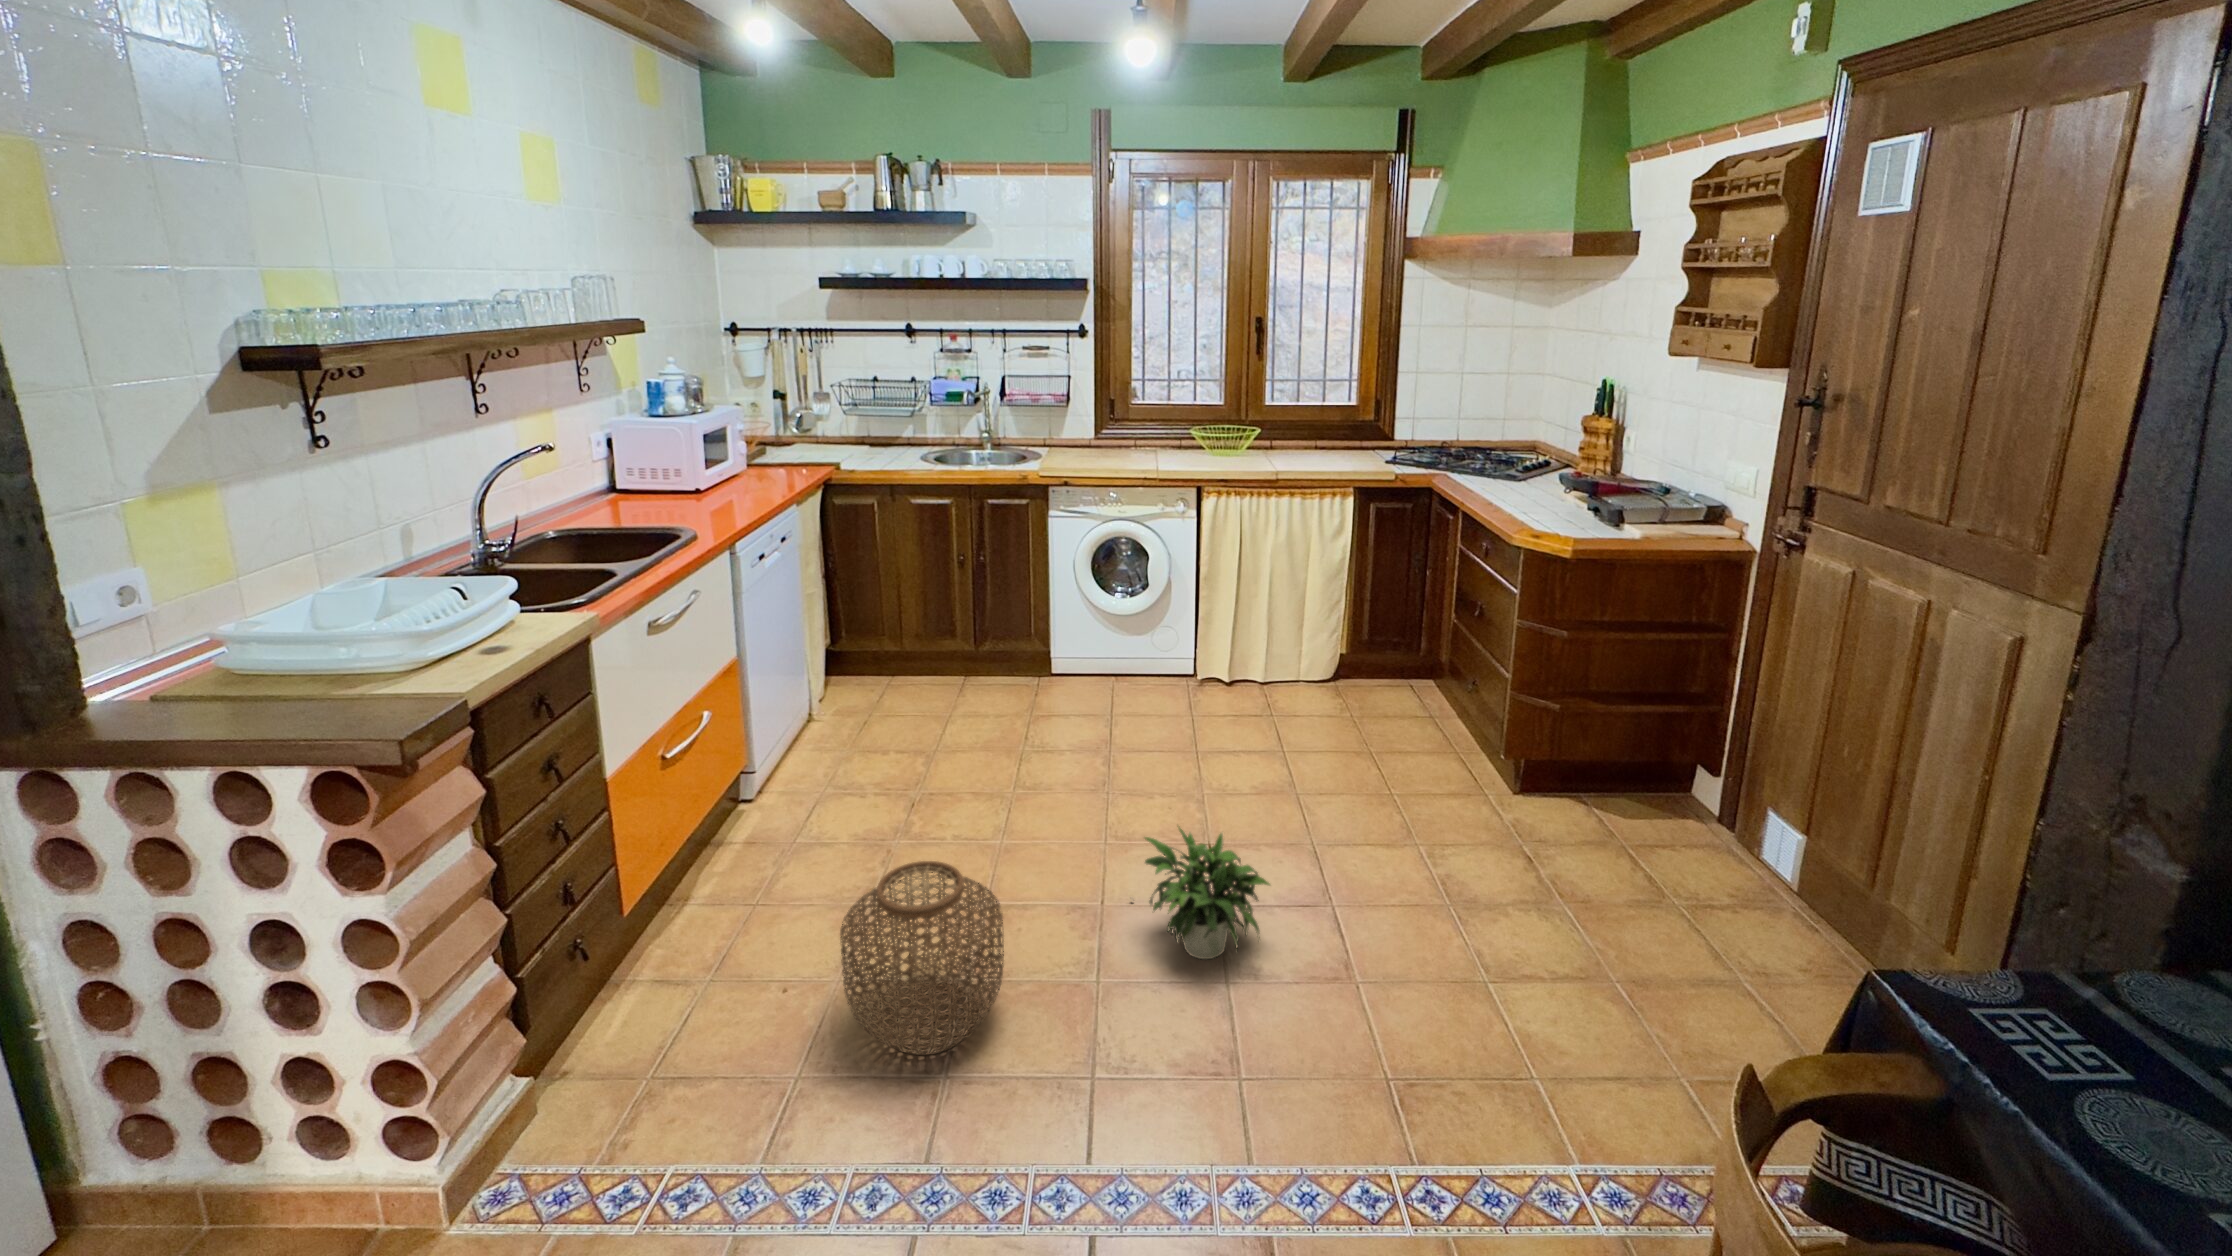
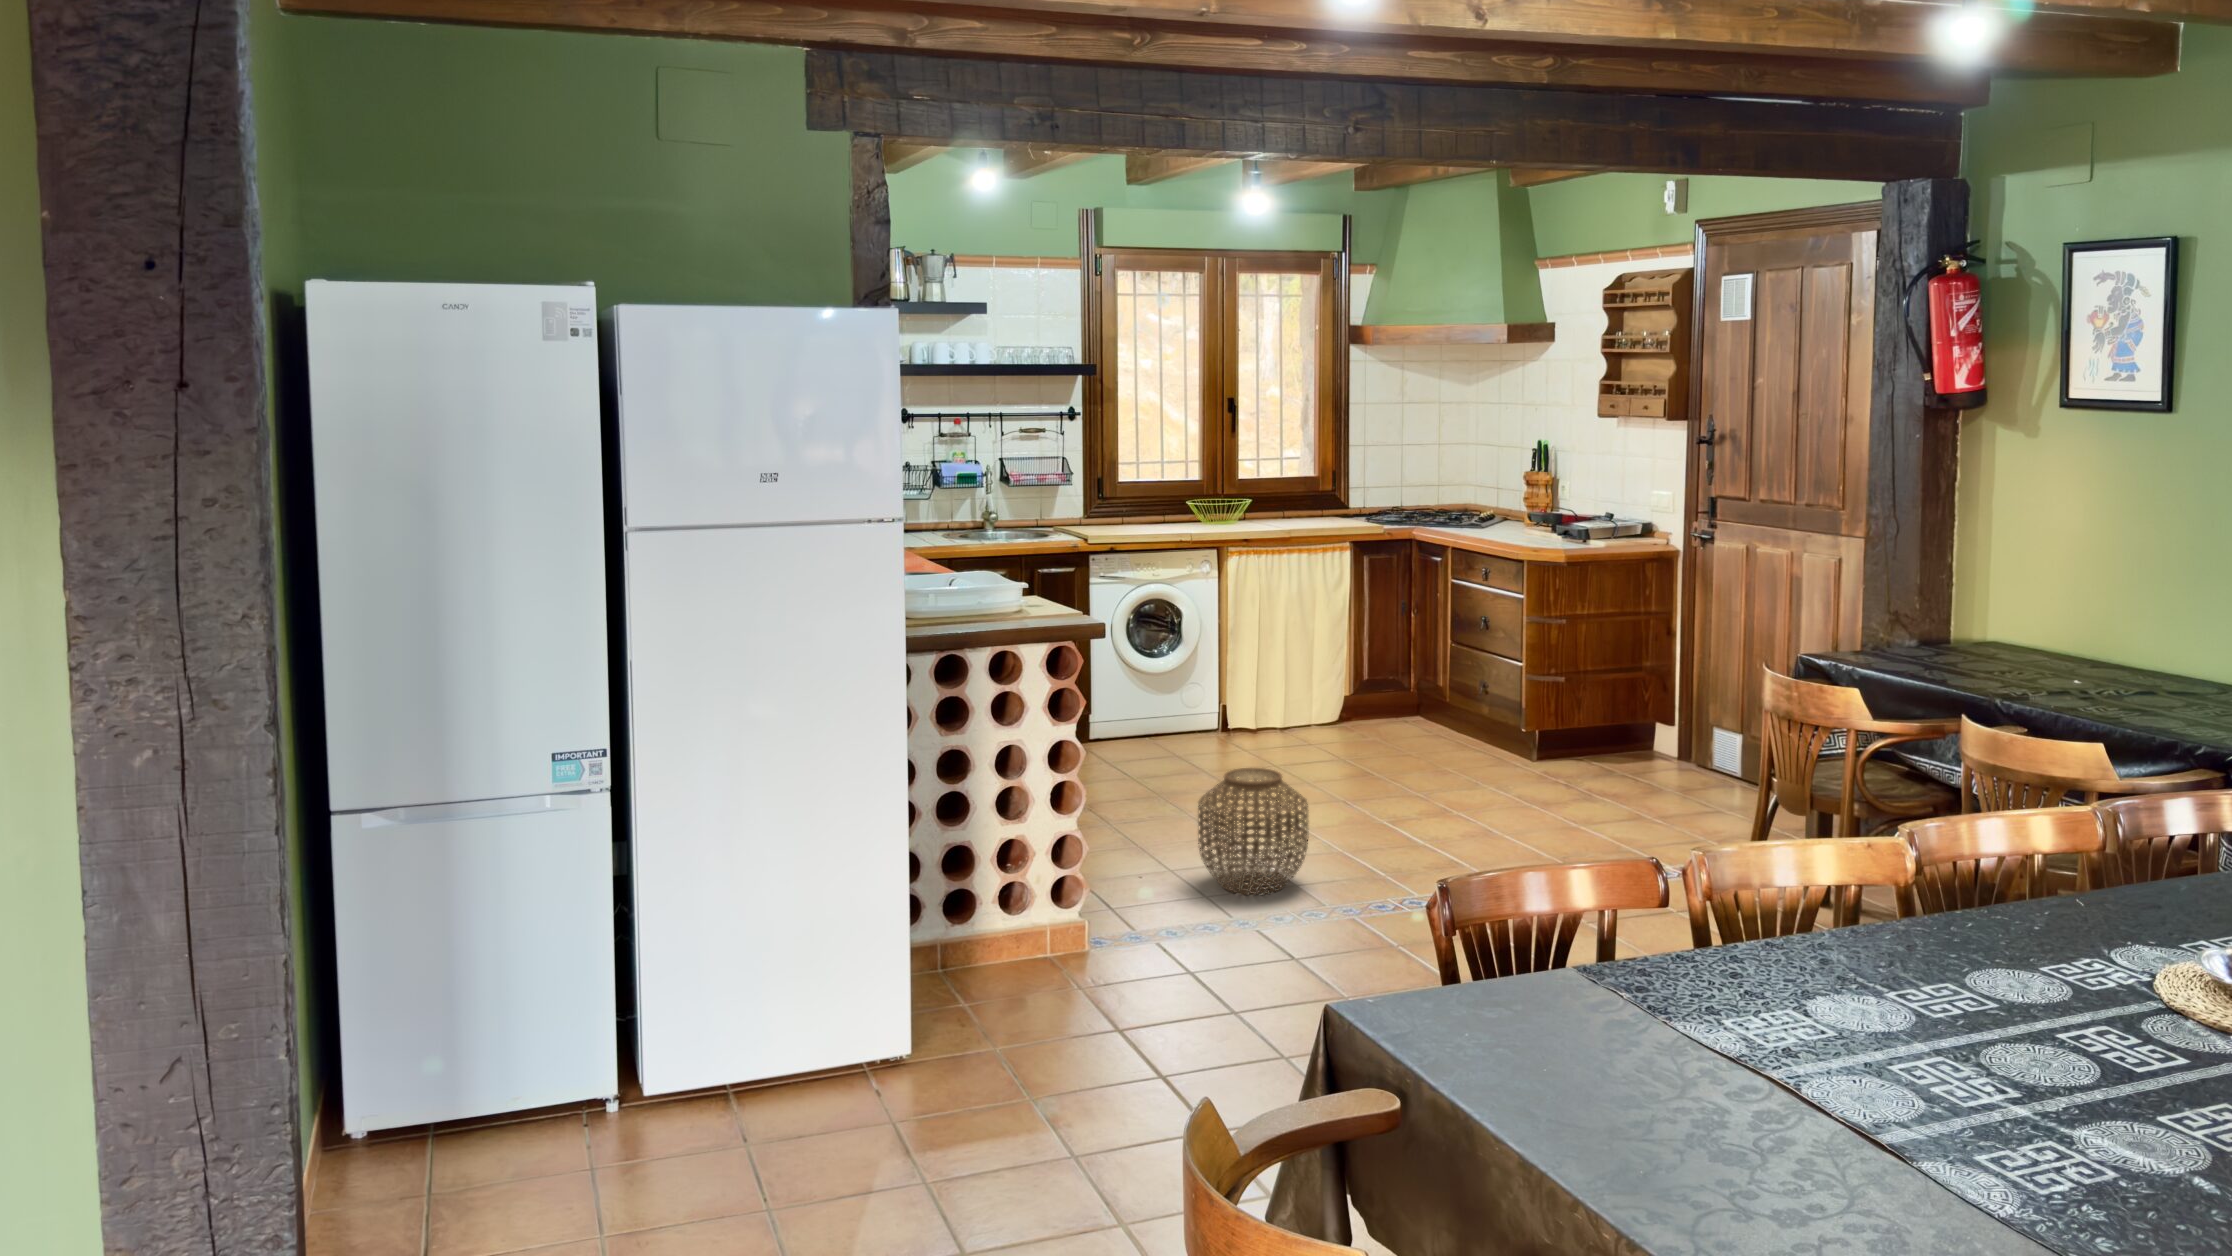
potted plant: present [1145,827,1270,959] -> none [1319,756,1441,846]

